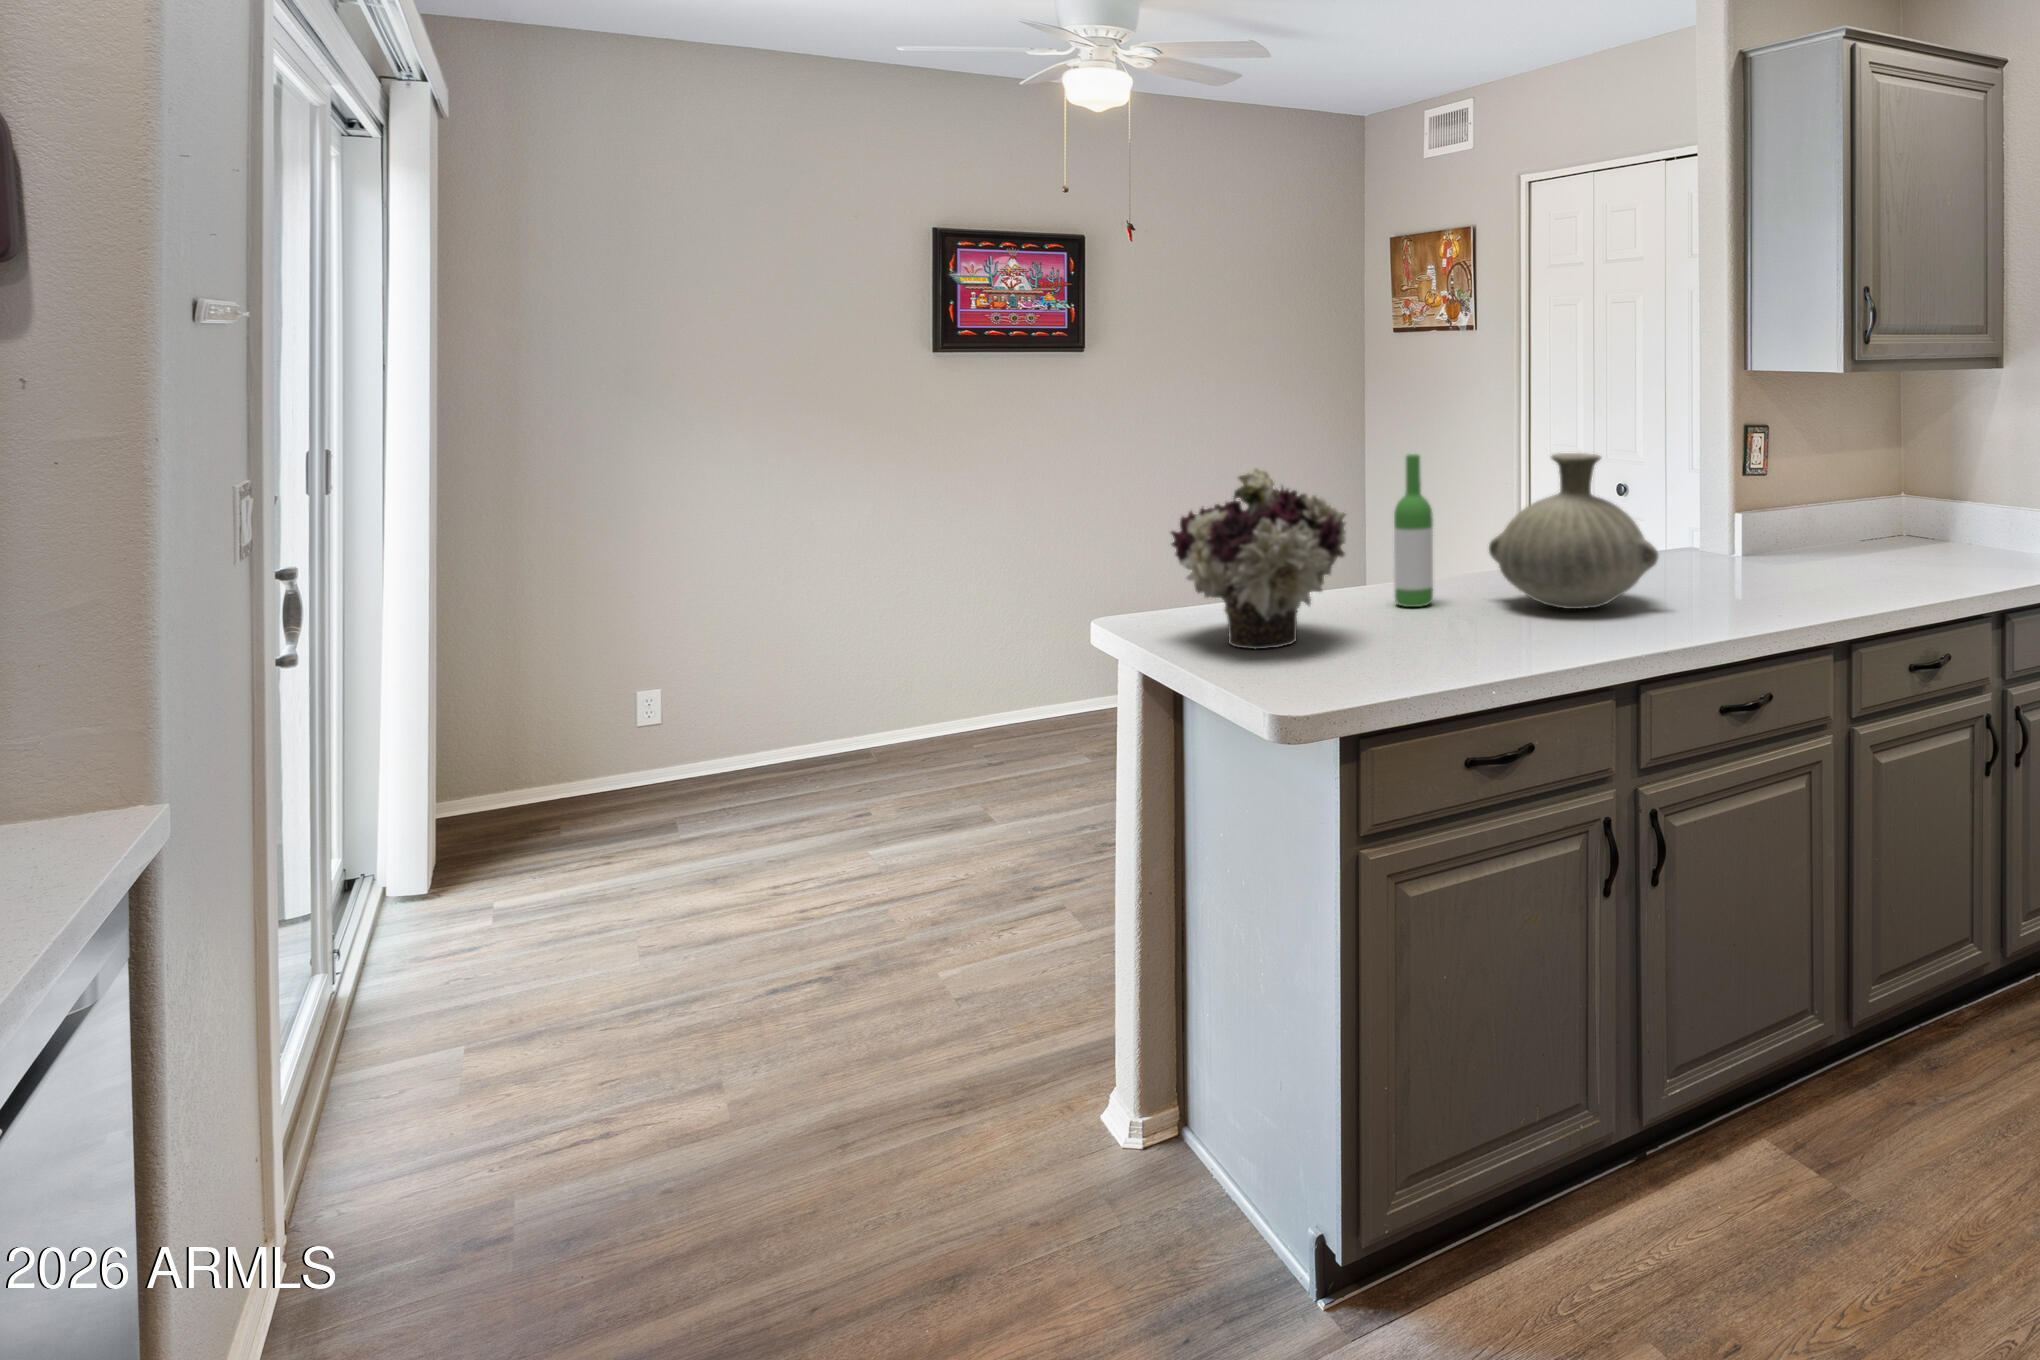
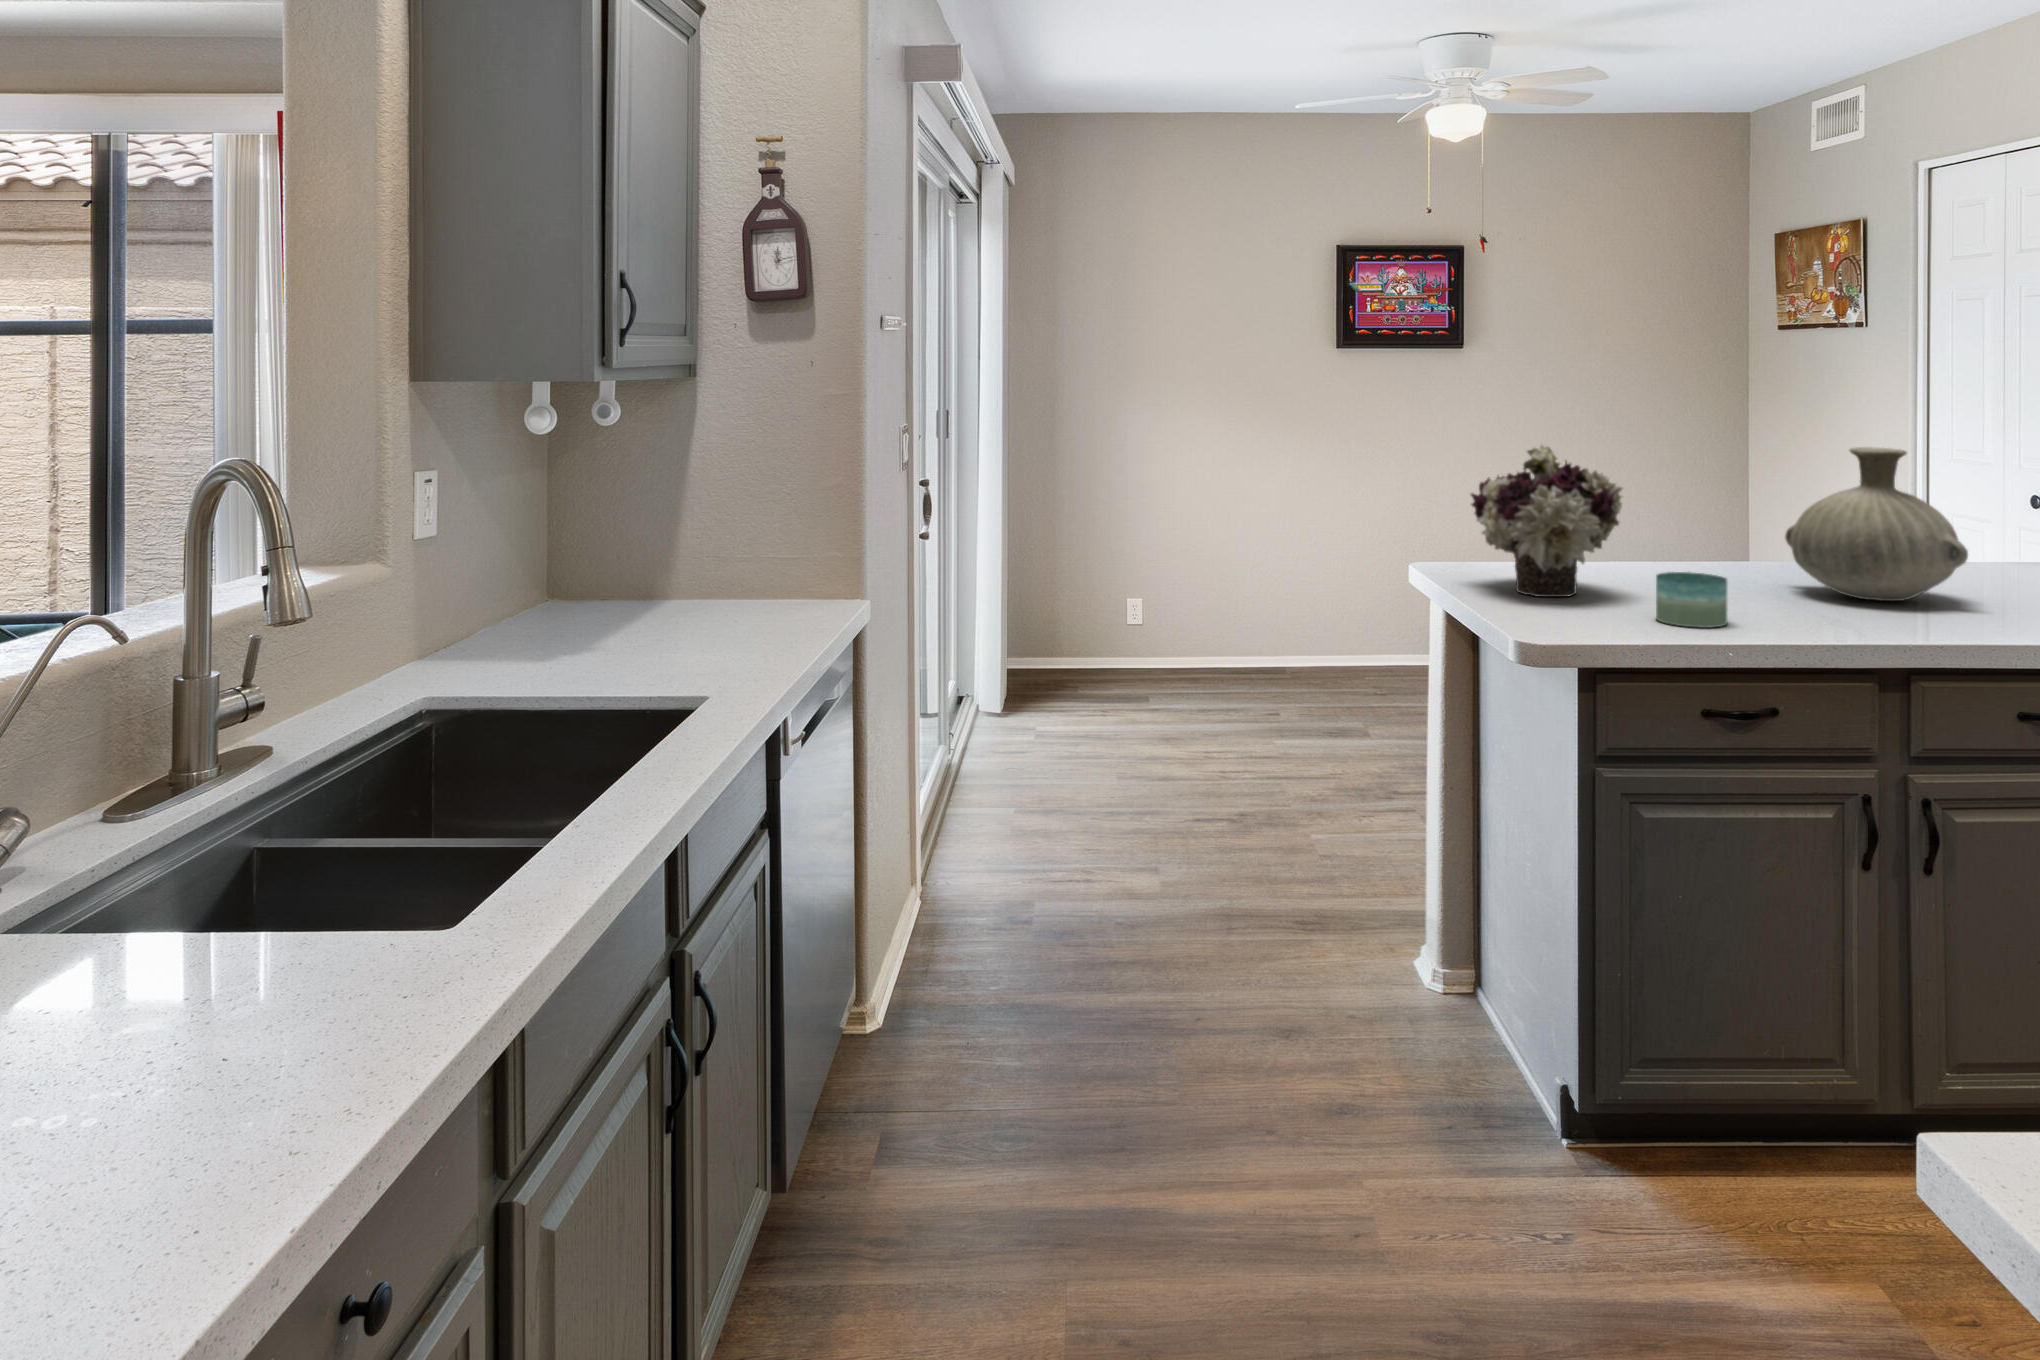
wine bottle: present [1394,454,1433,607] -> none [1687,442,1725,583]
candle: none [1399,605,1473,670] -> present [1656,572,1727,628]

